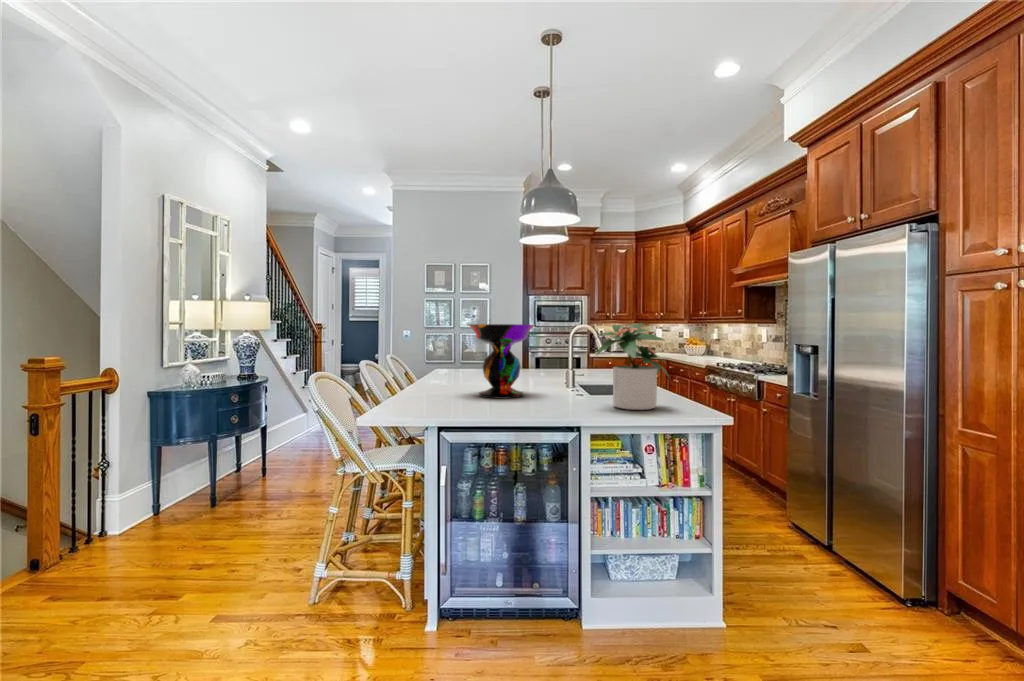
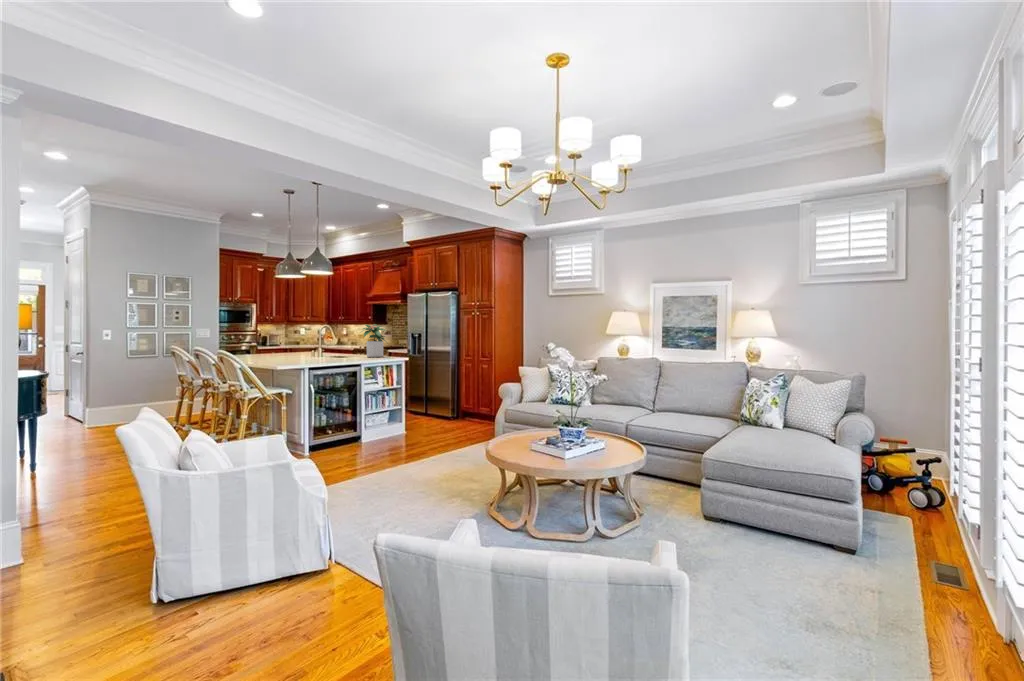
decorative bowl: present [469,324,534,399] -> none [288,324,323,359]

